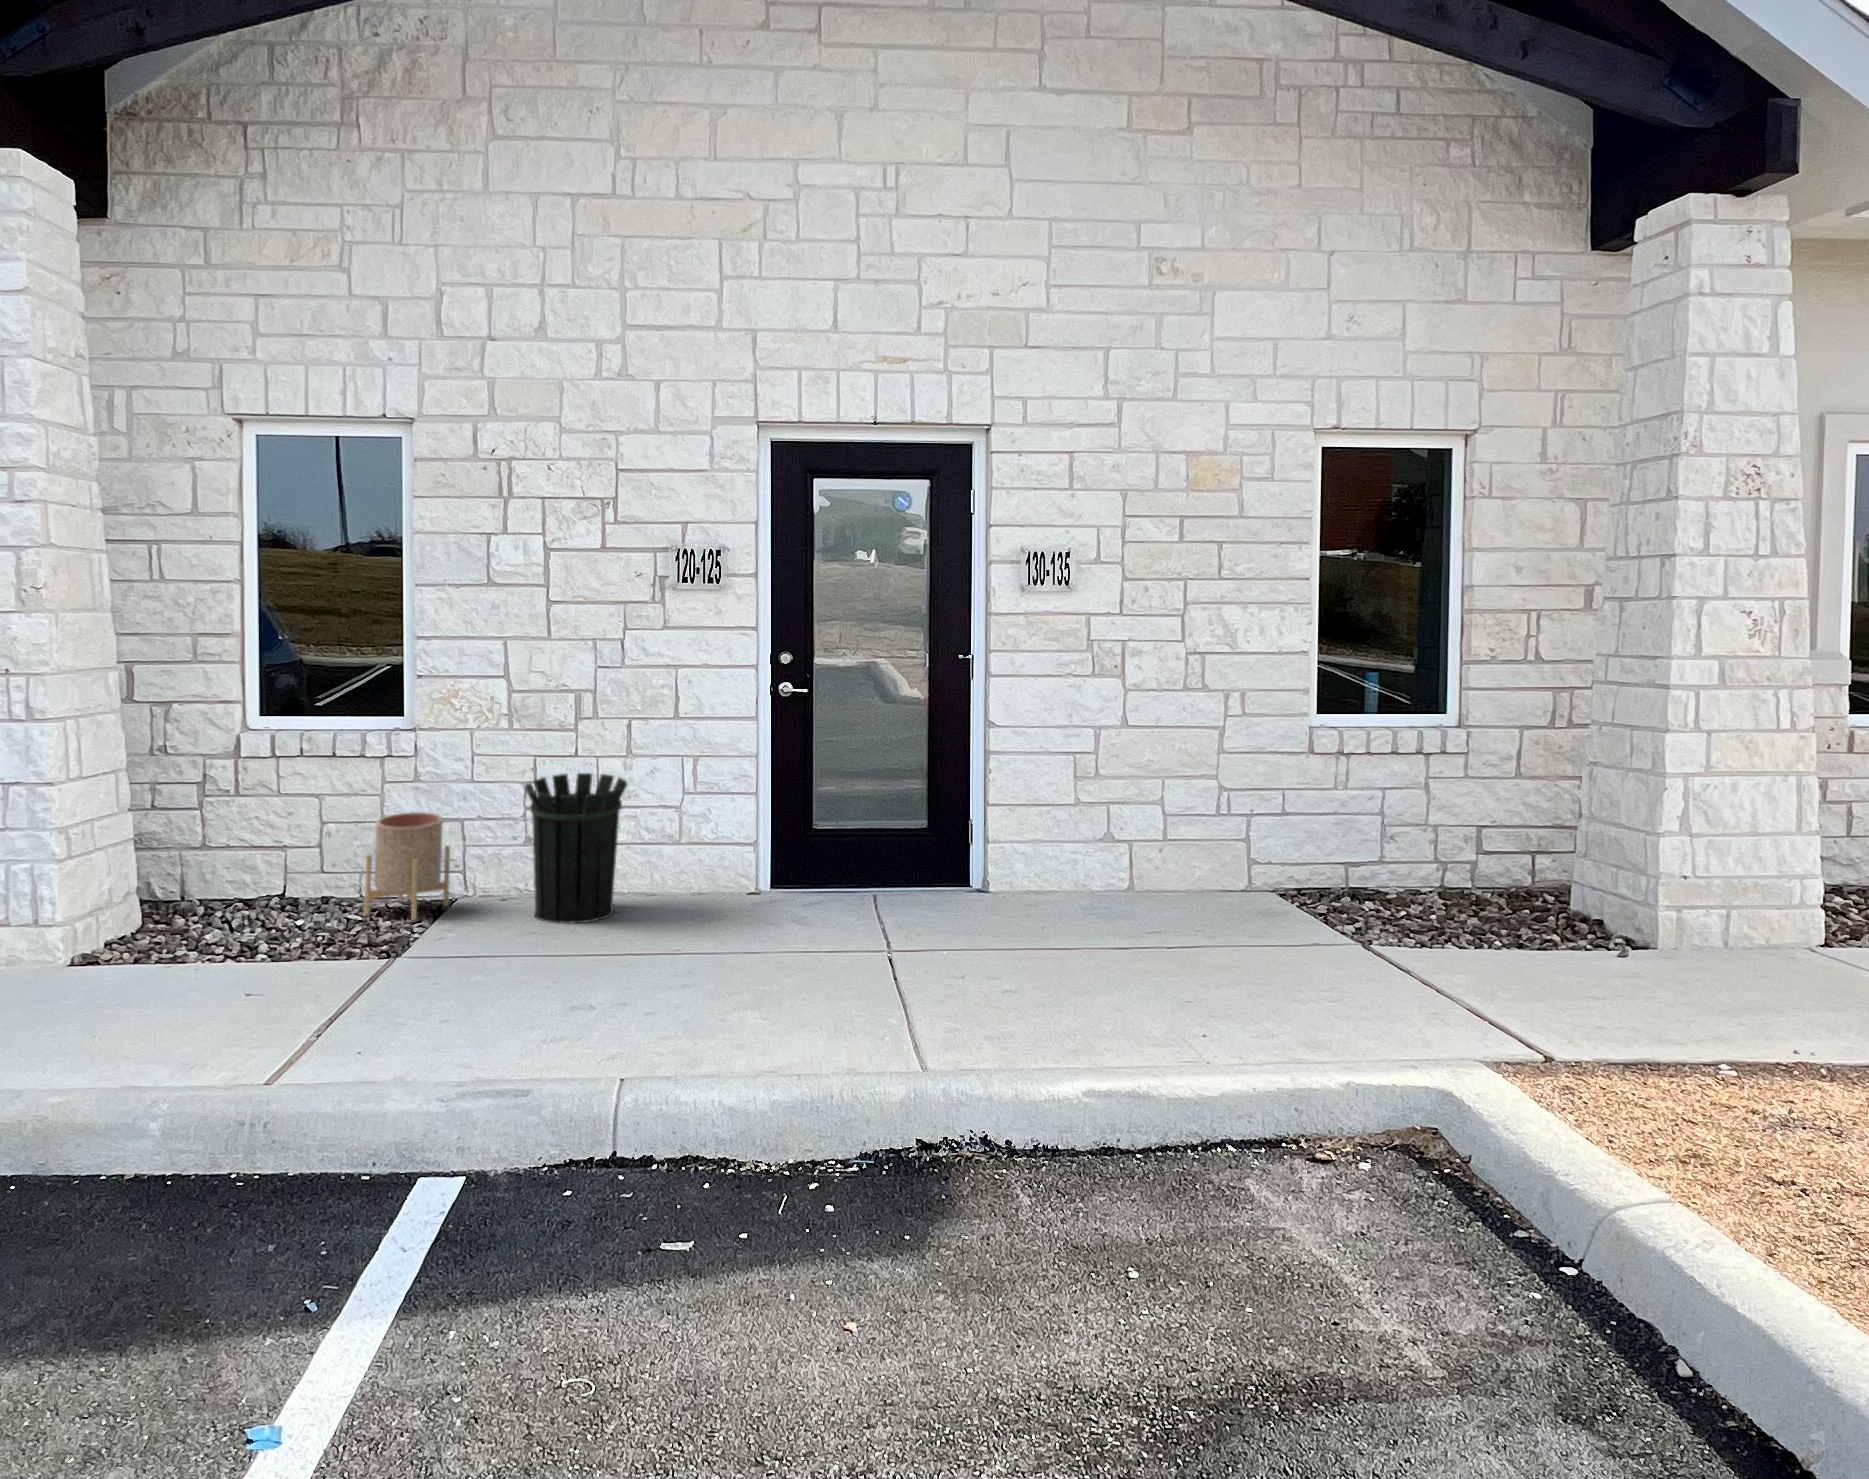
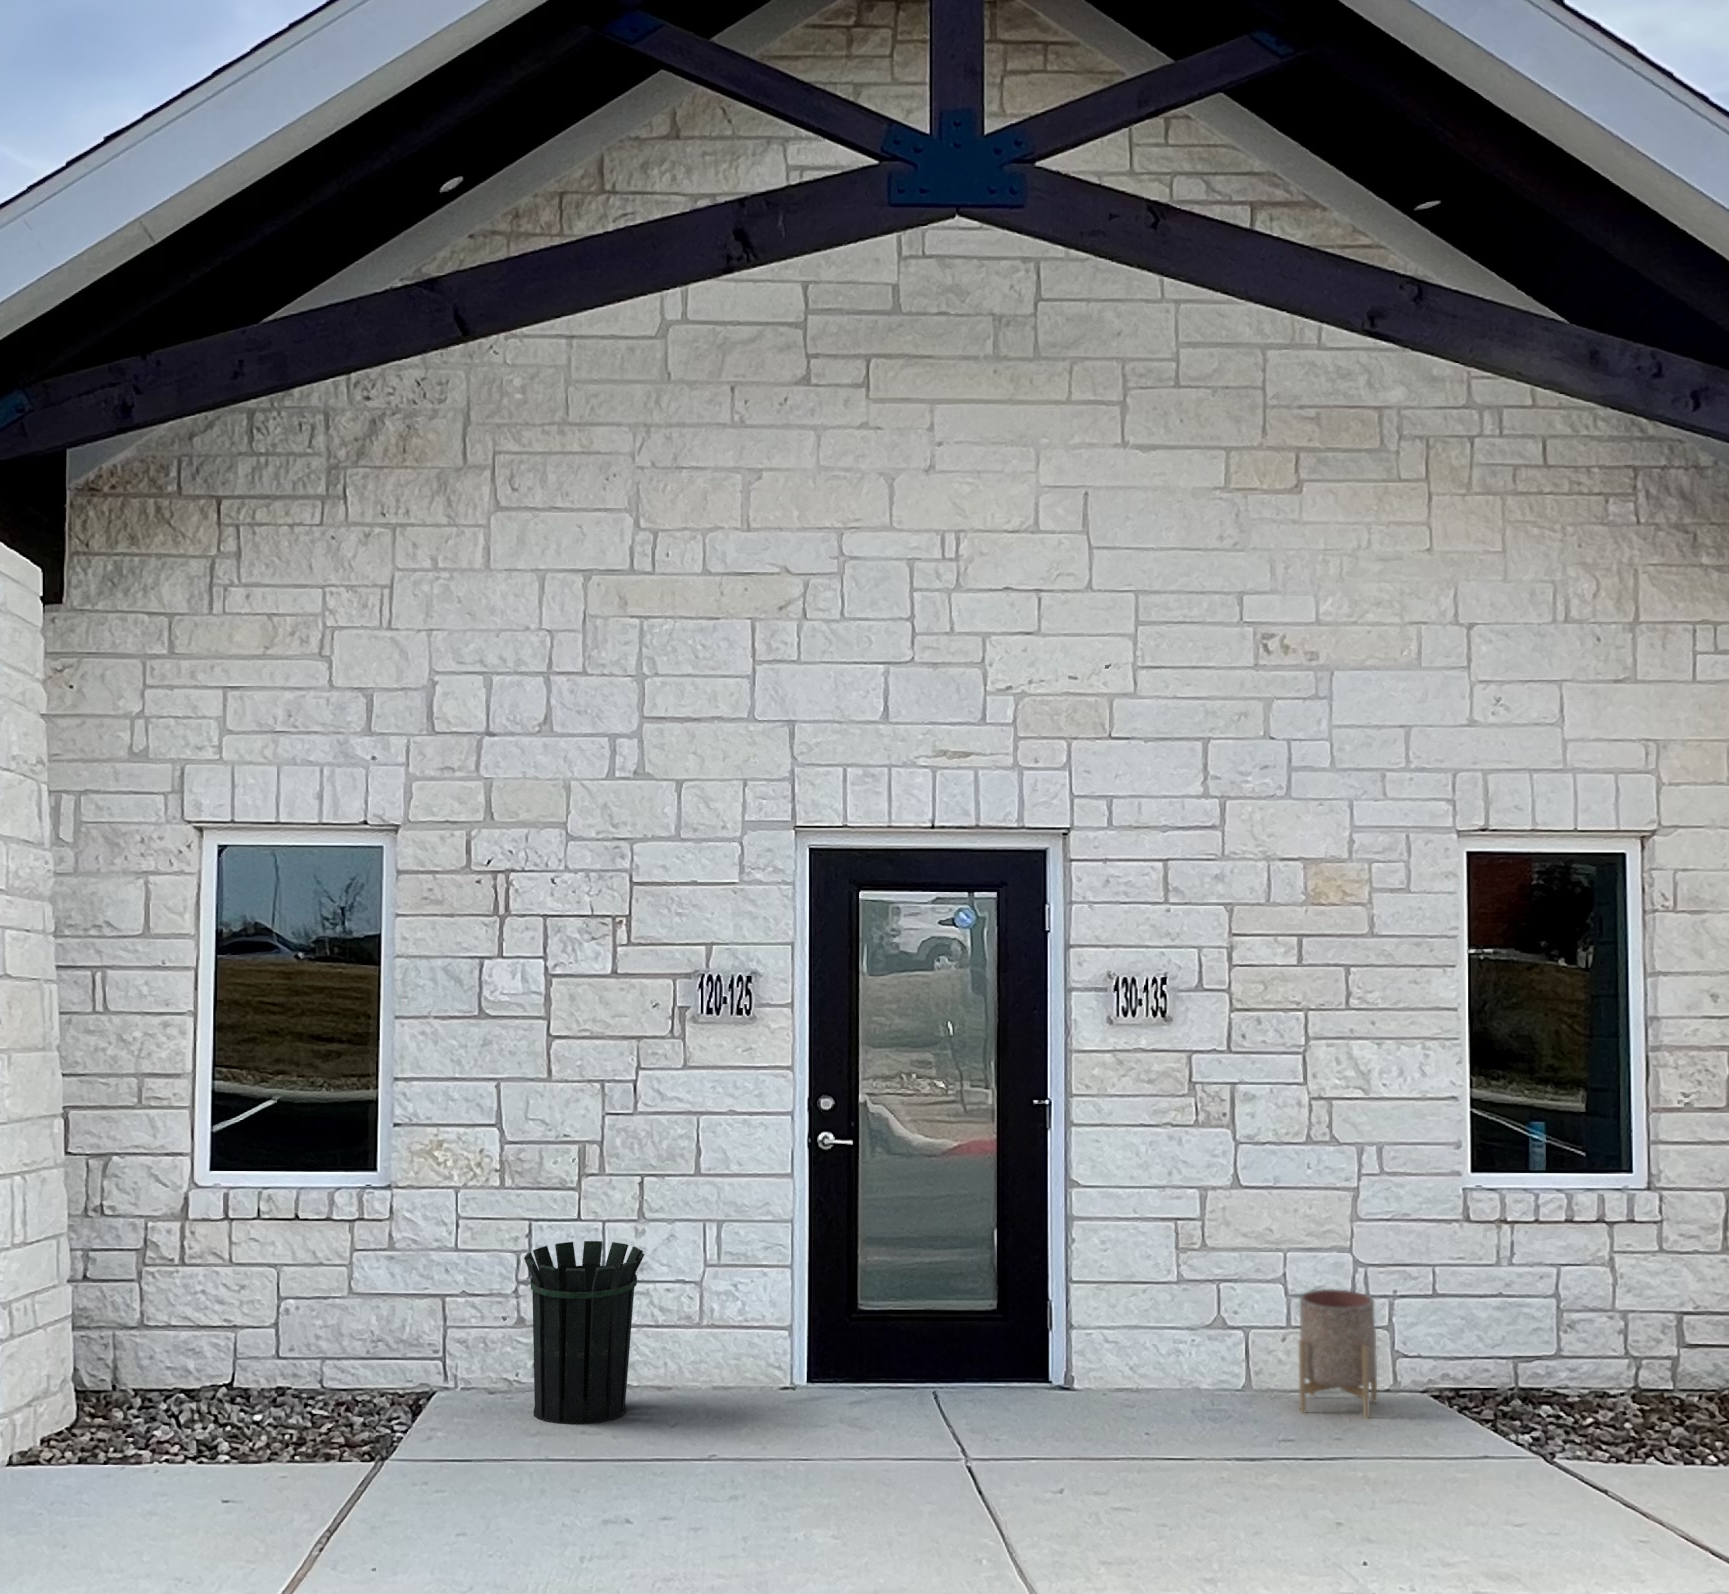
planter: present [365,812,450,920] -> present [1299,1289,1377,1418]

